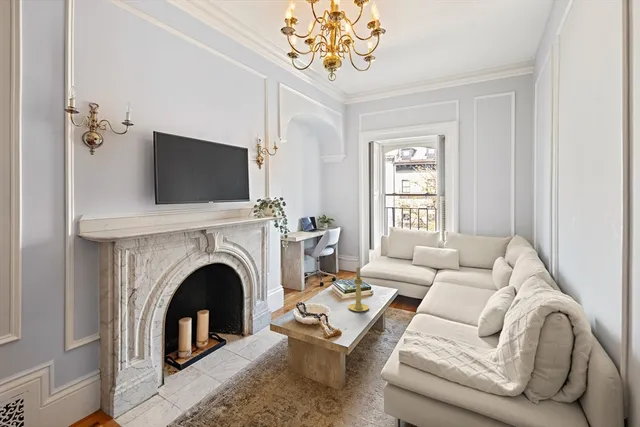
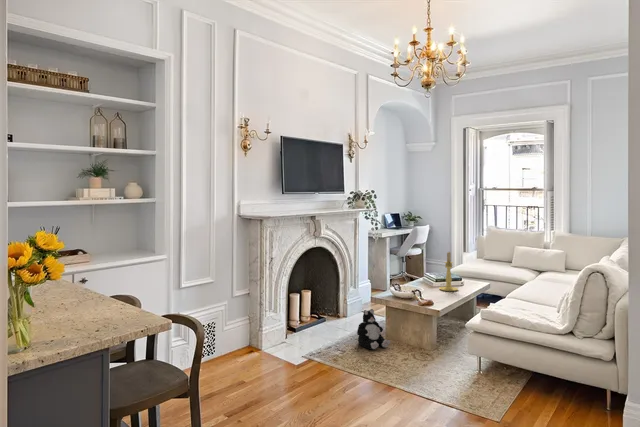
plush toy: none [248,345,289,404] -> present [357,309,390,349]

